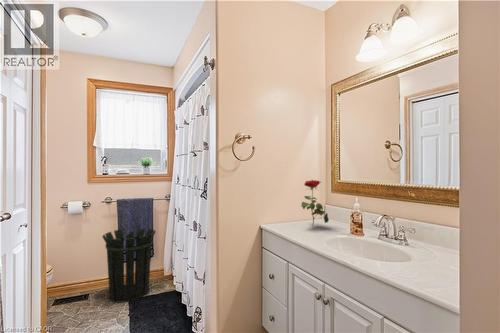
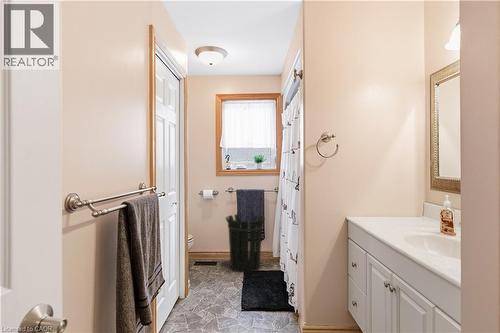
flower: present [301,180,329,223] -> none [385,175,419,223]

